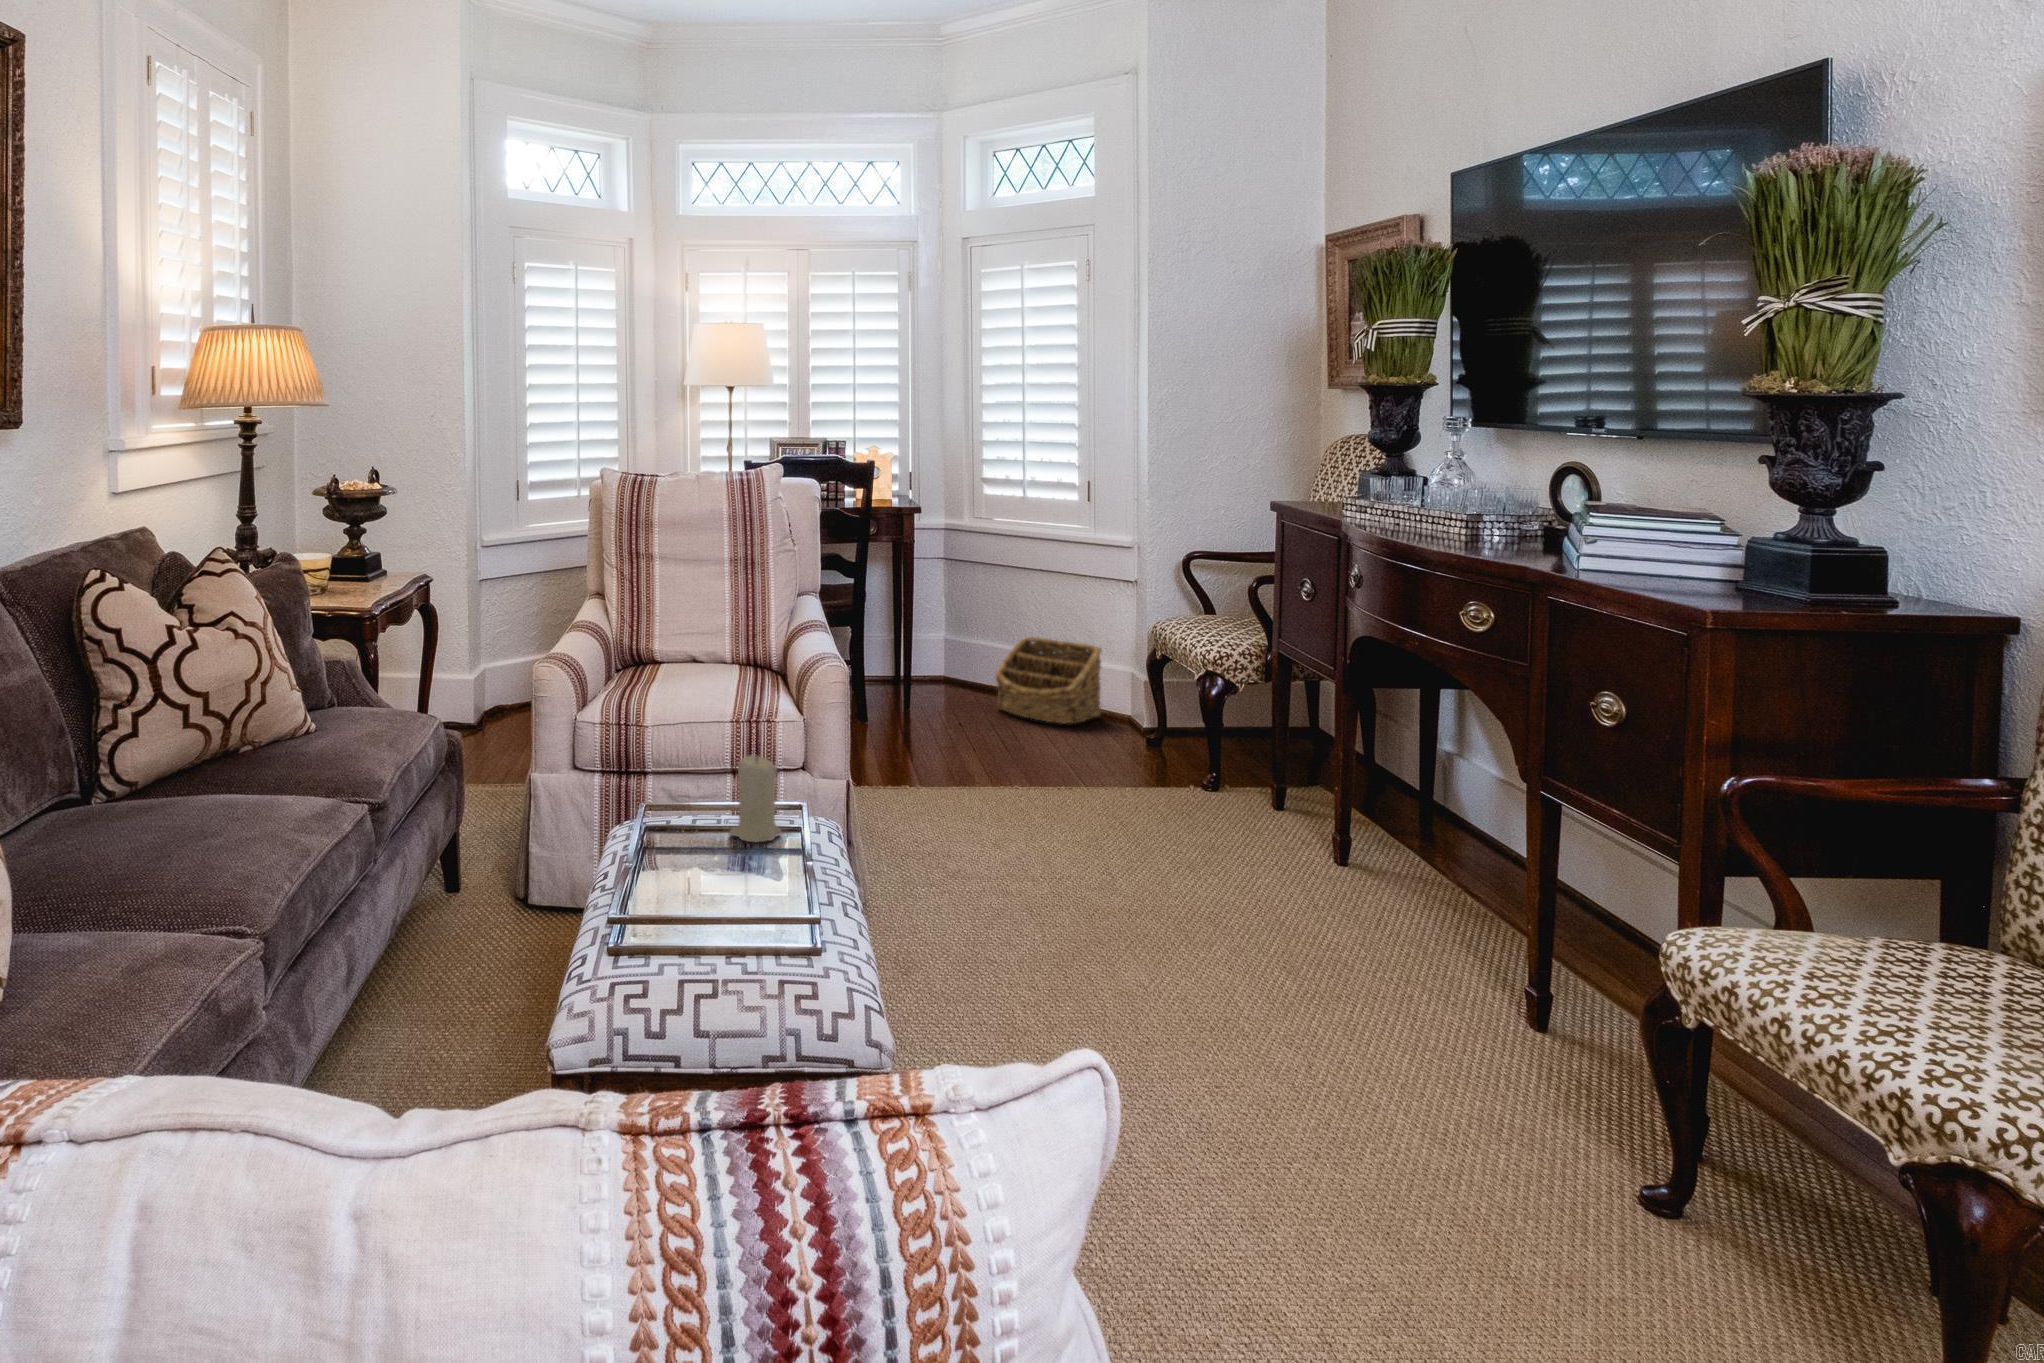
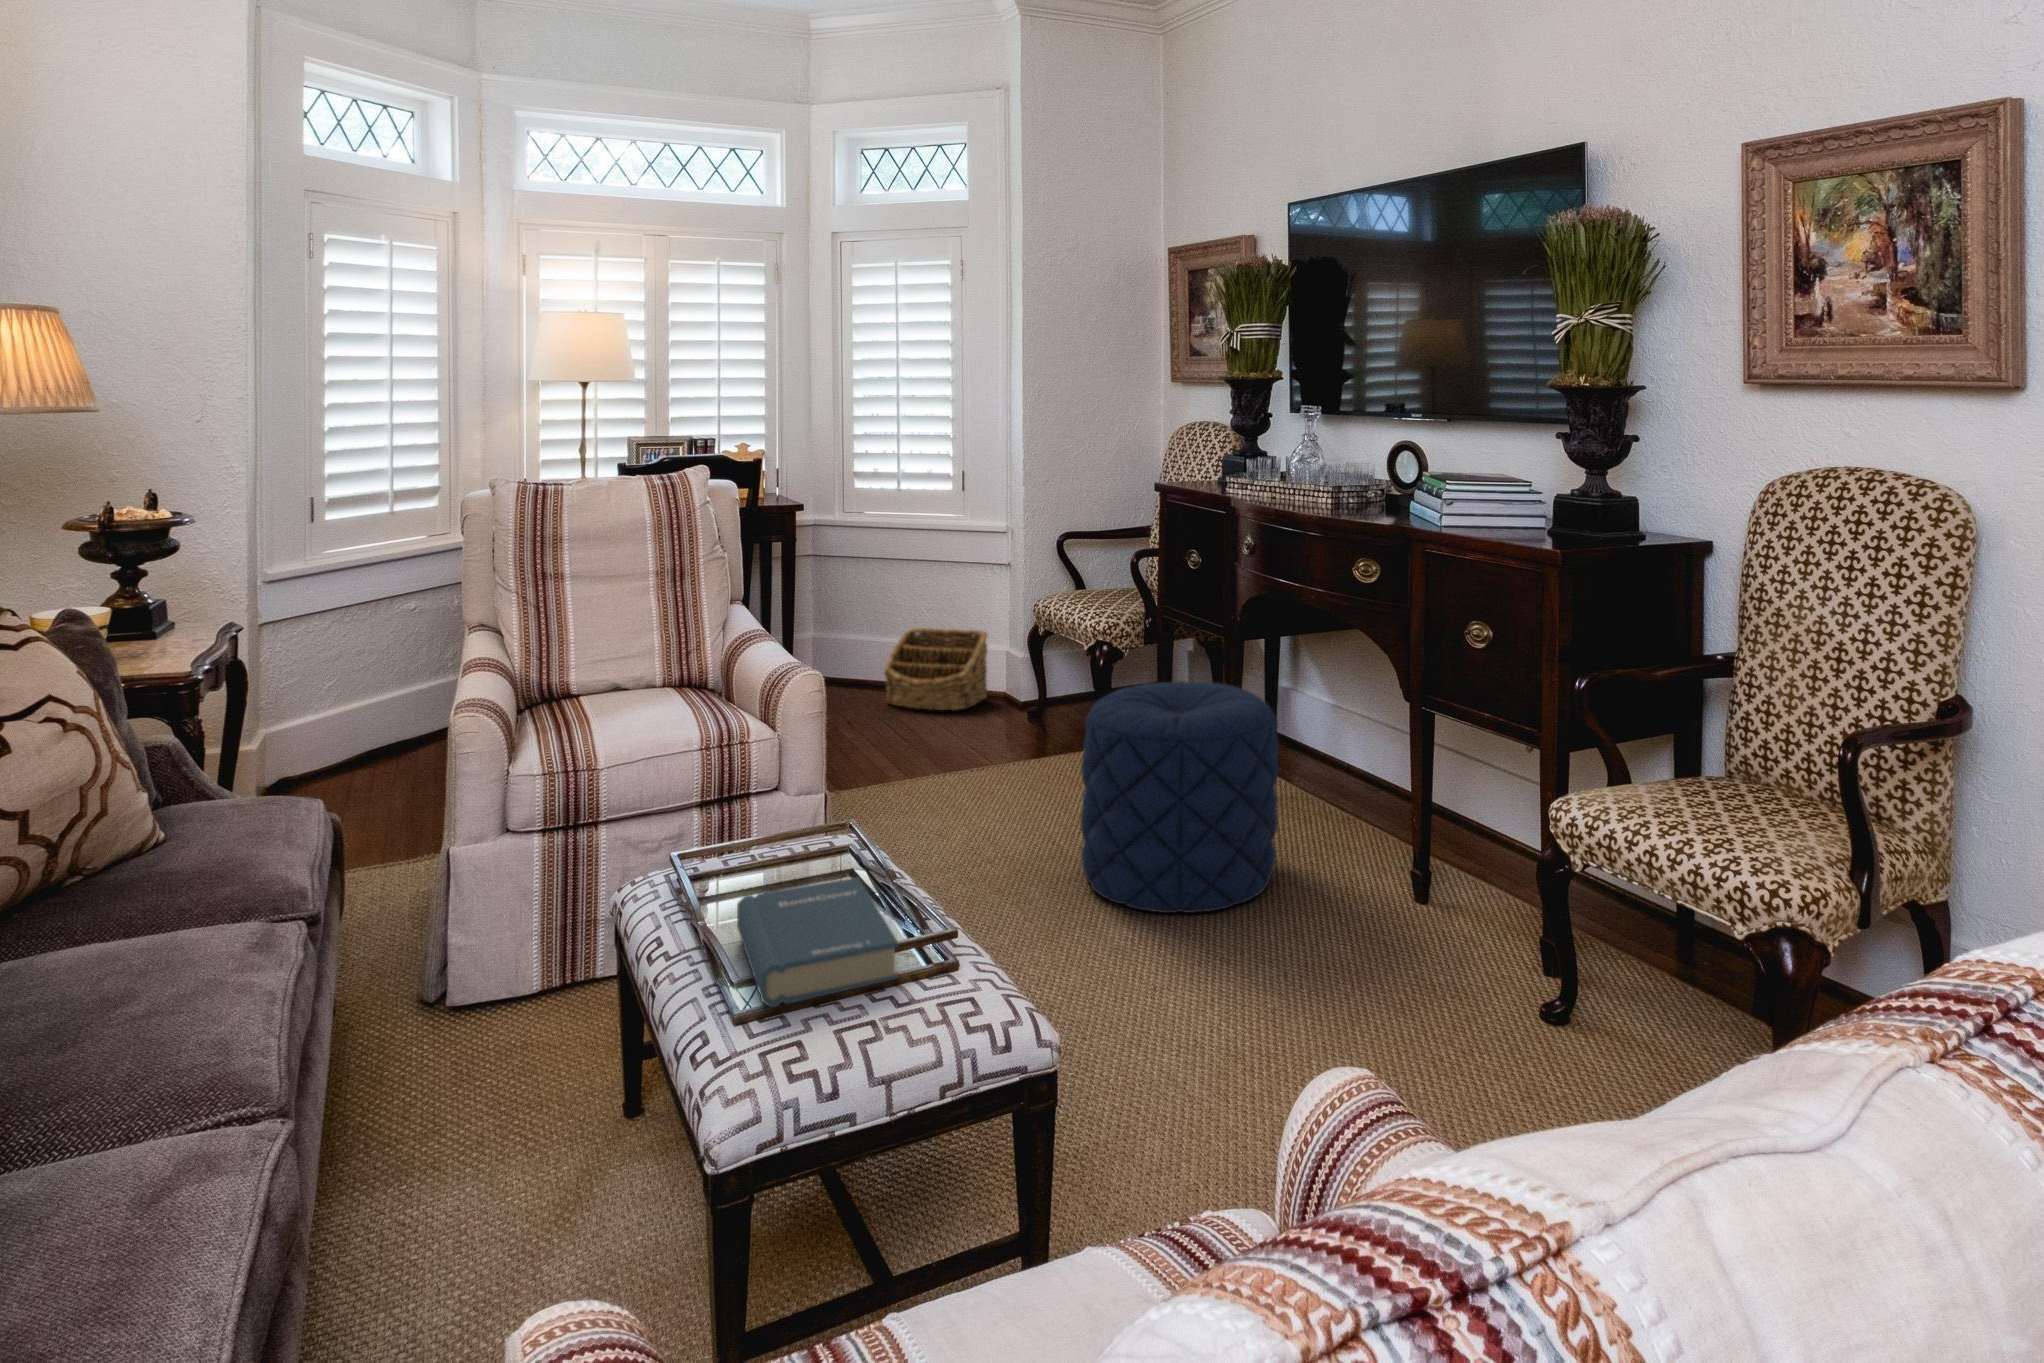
pouf: none [1114,717,1353,980] -> present [1080,681,1279,913]
candle: present [730,755,781,842] -> none [769,780,827,875]
hardback book: none [643,847,773,951] -> present [737,877,898,1007]

